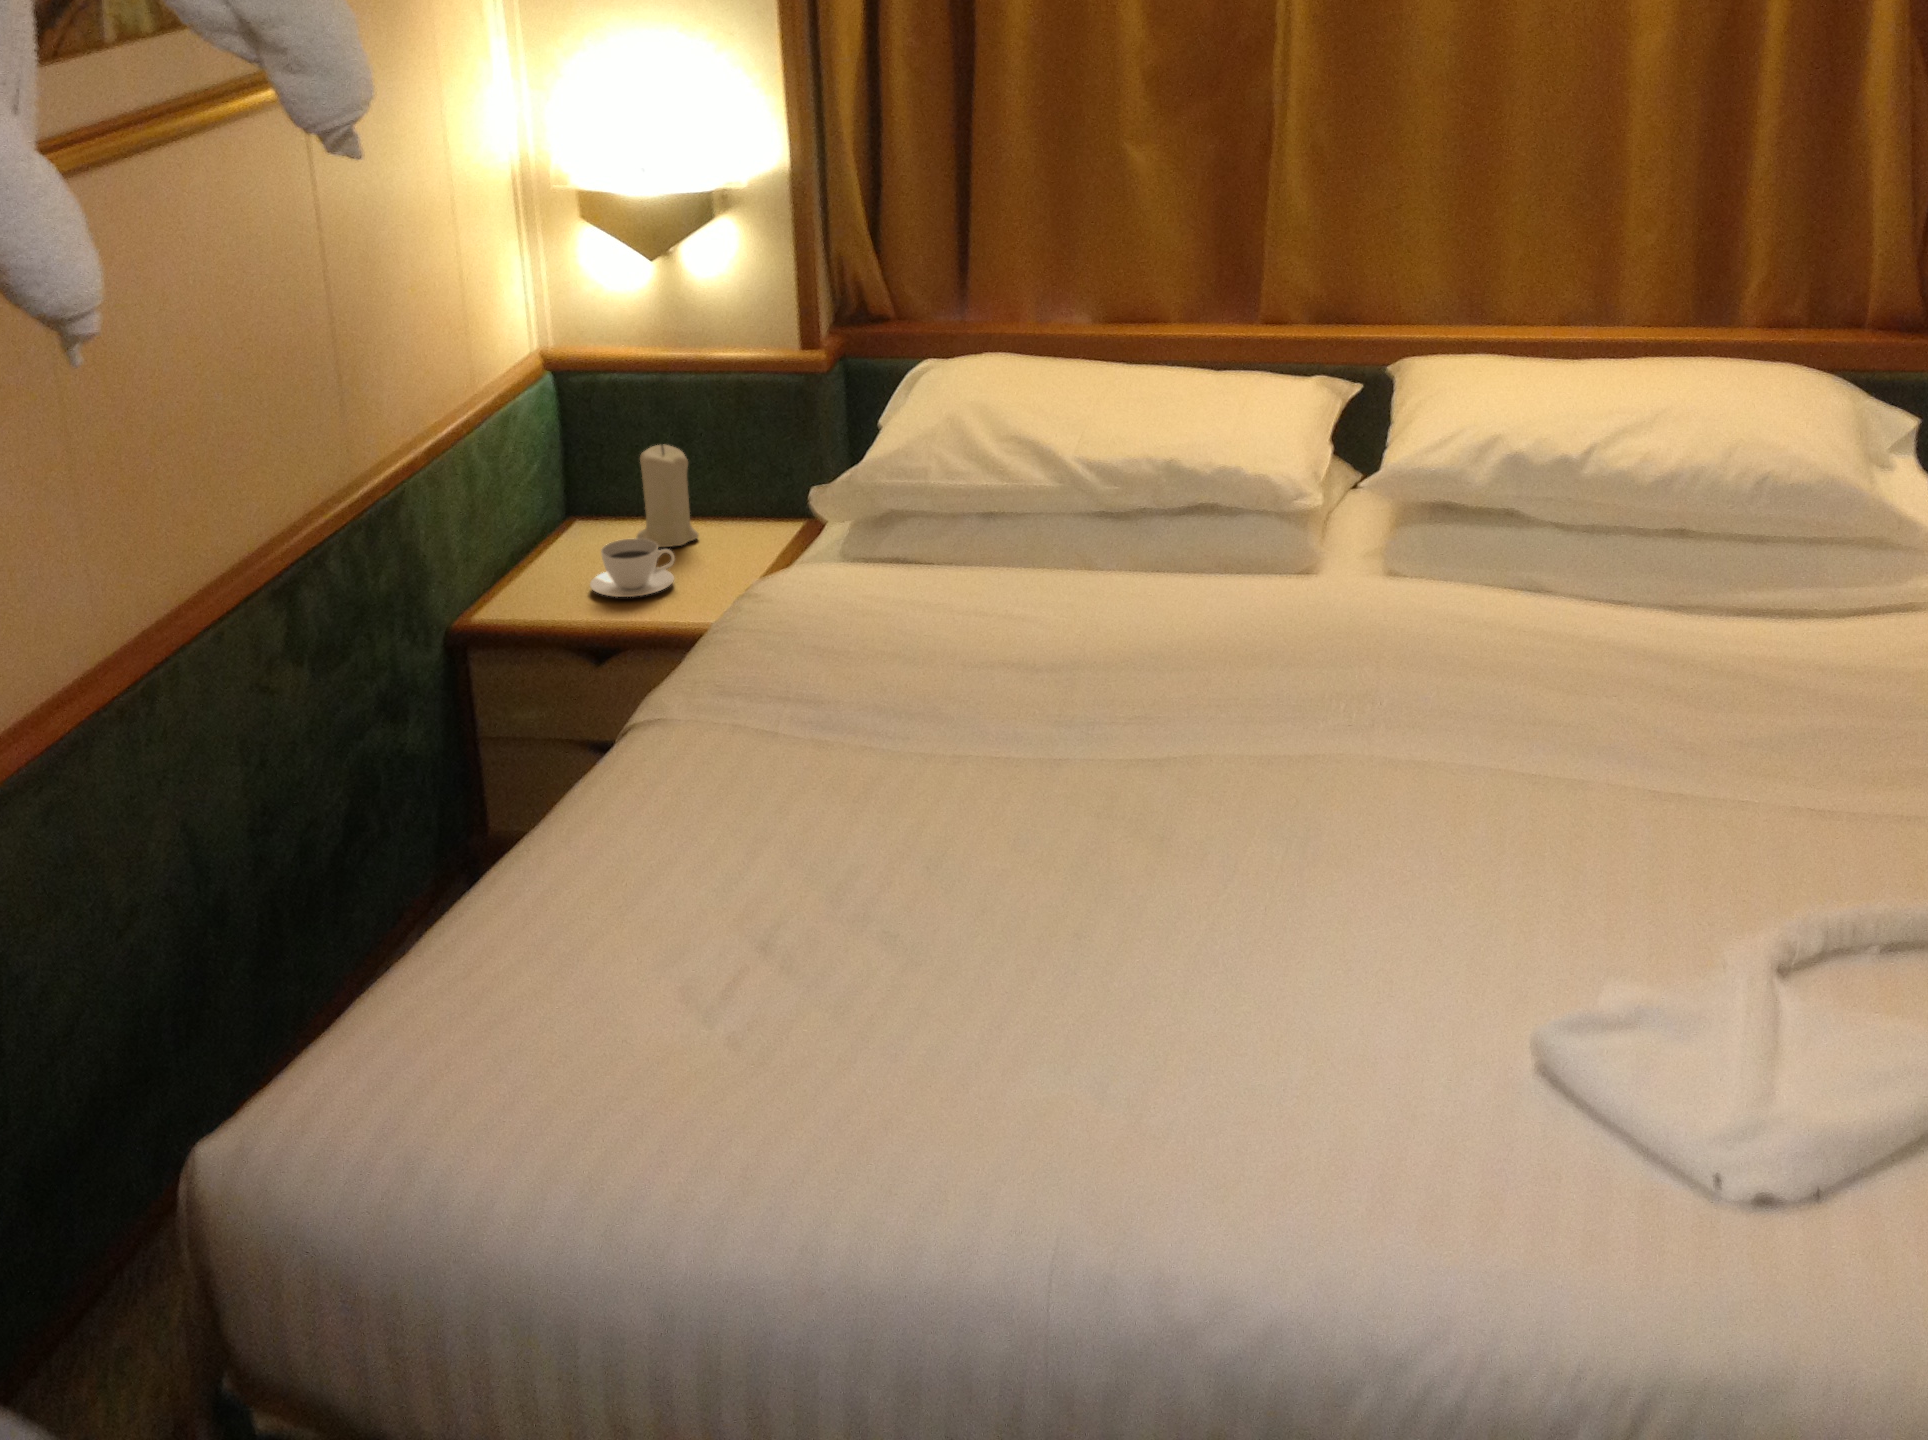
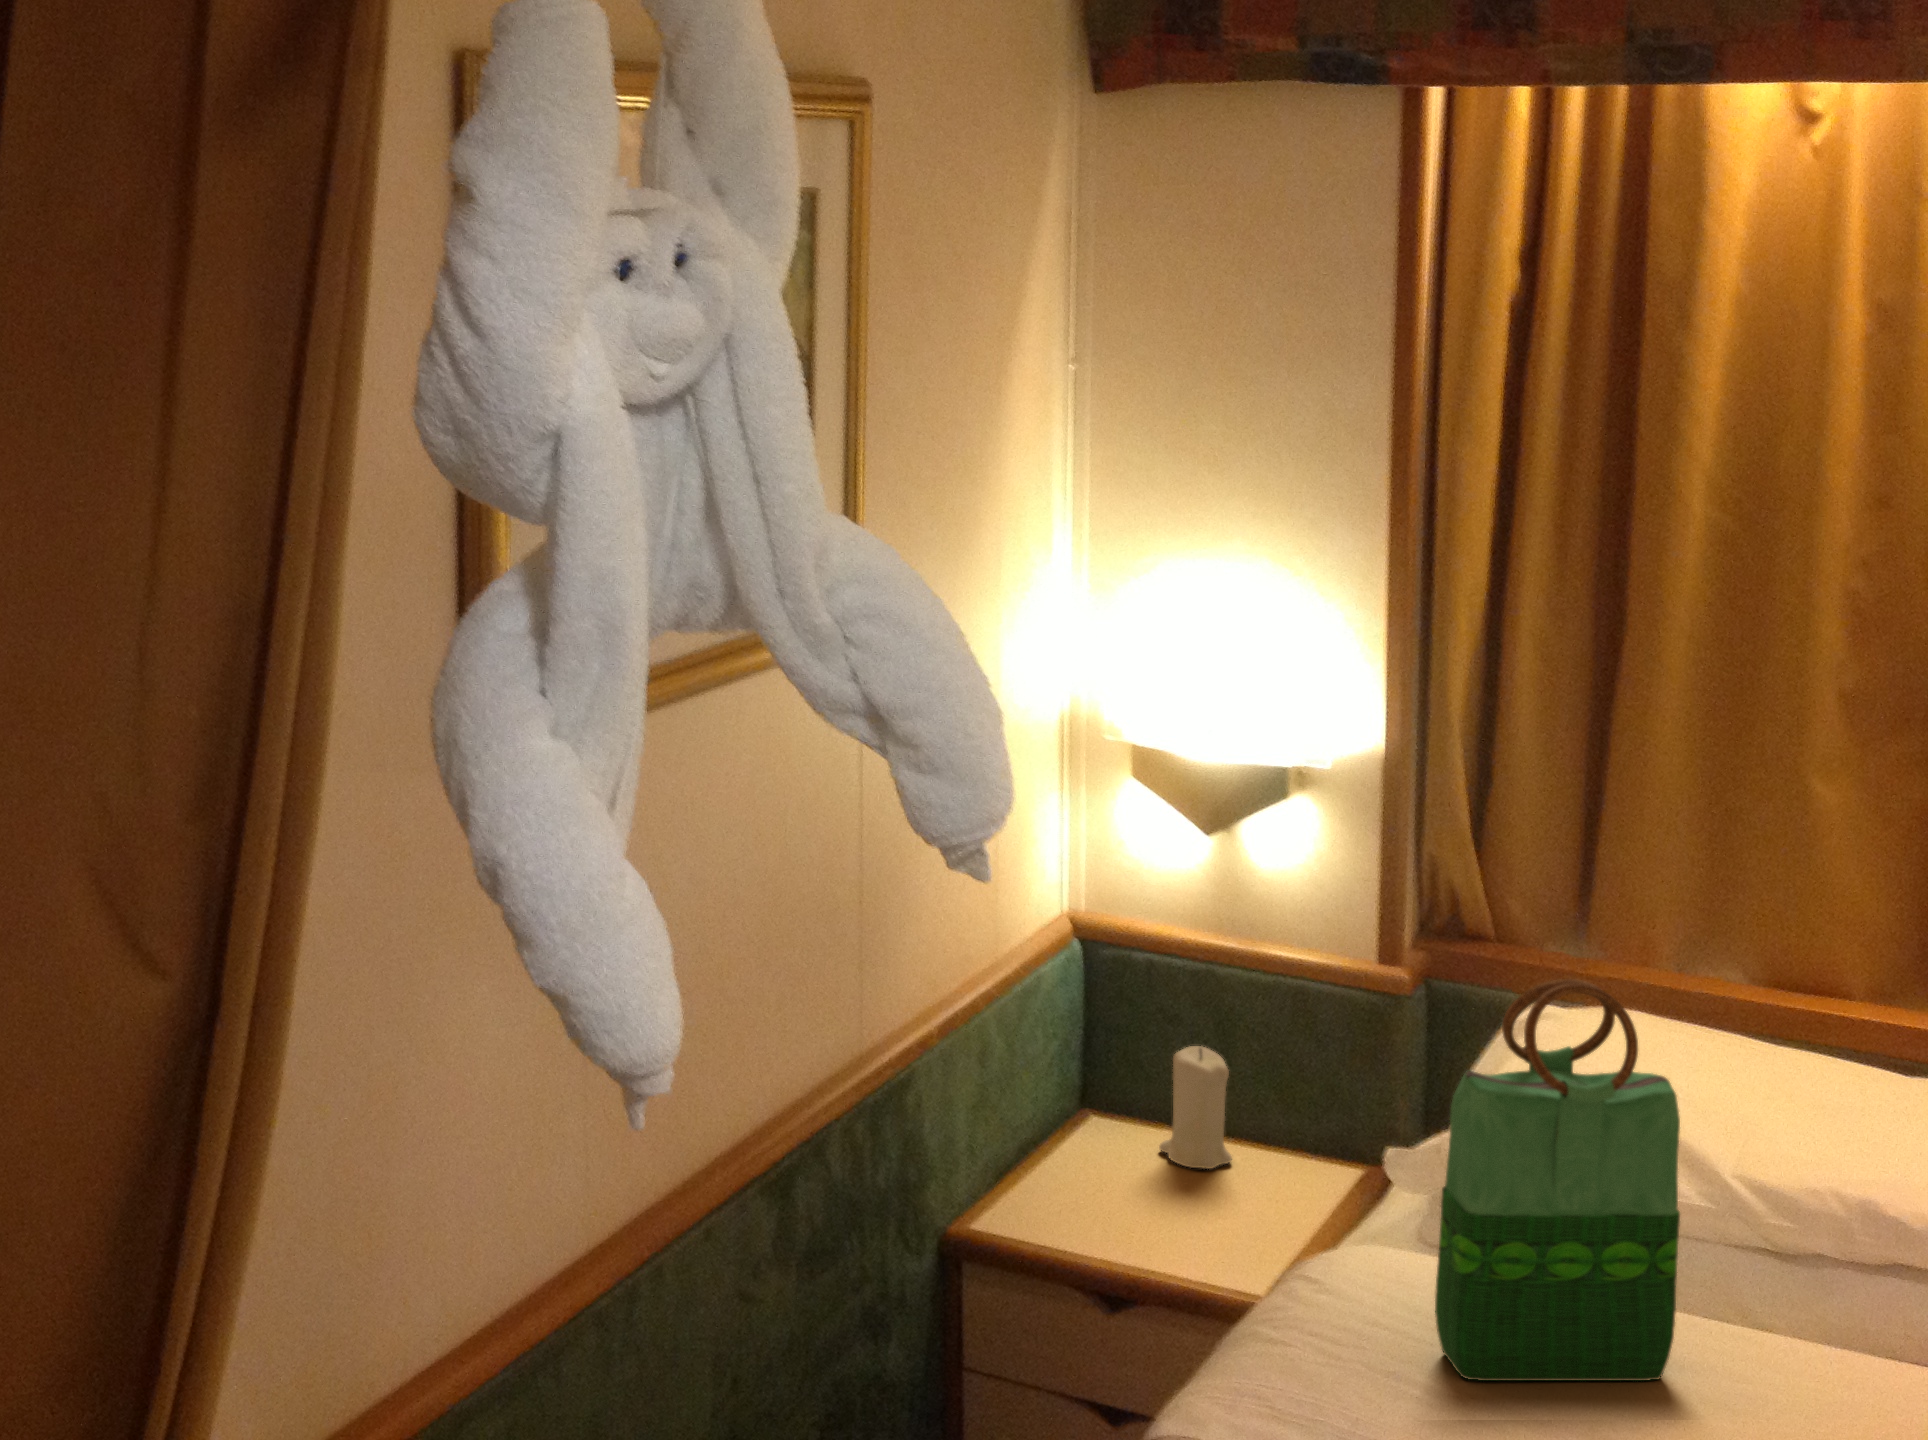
tote bag: none [845,310,1027,642] -> present [1435,979,1680,1381]
teacup: present [590,538,675,597] -> none [1105,1157,1207,1232]

